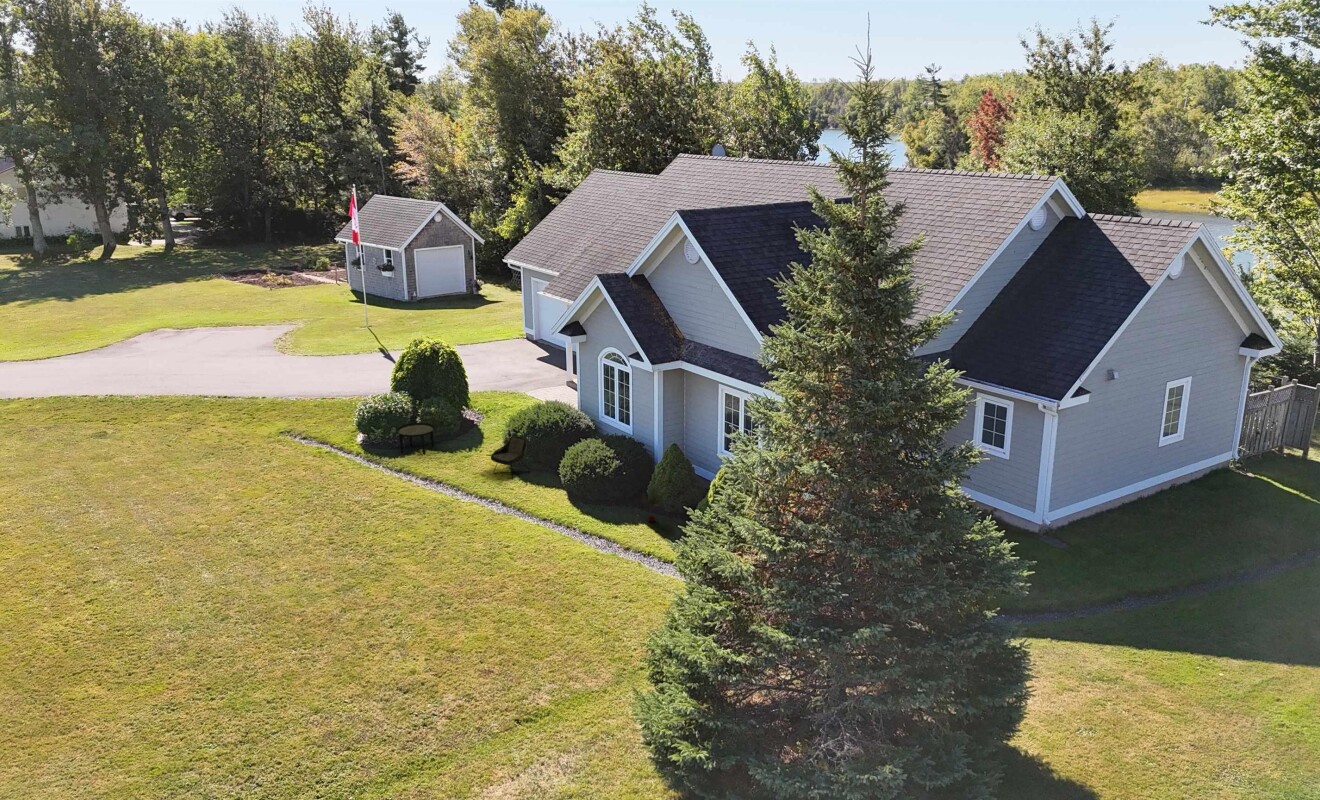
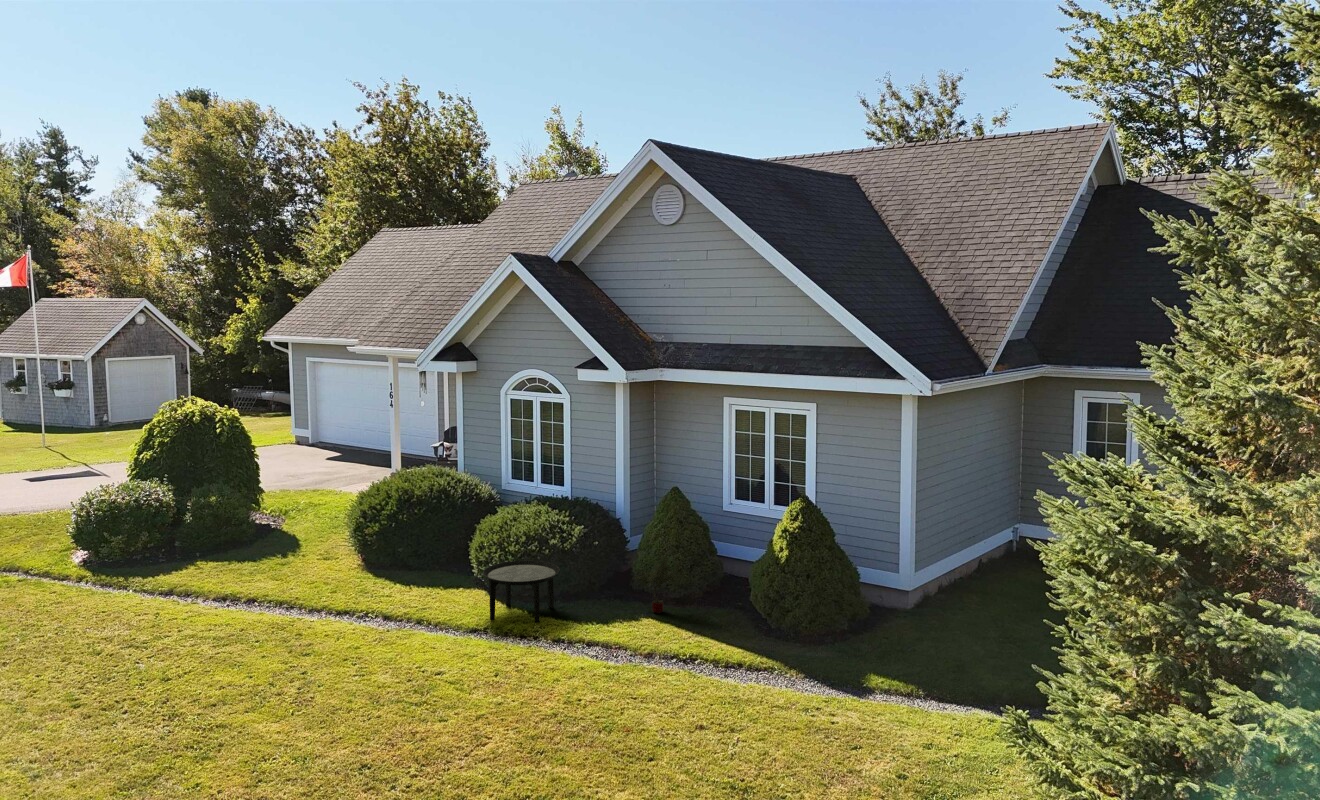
round table: present [396,423,435,454] -> present [483,560,560,623]
lounge chair: present [491,436,530,479] -> none [341,516,407,585]

